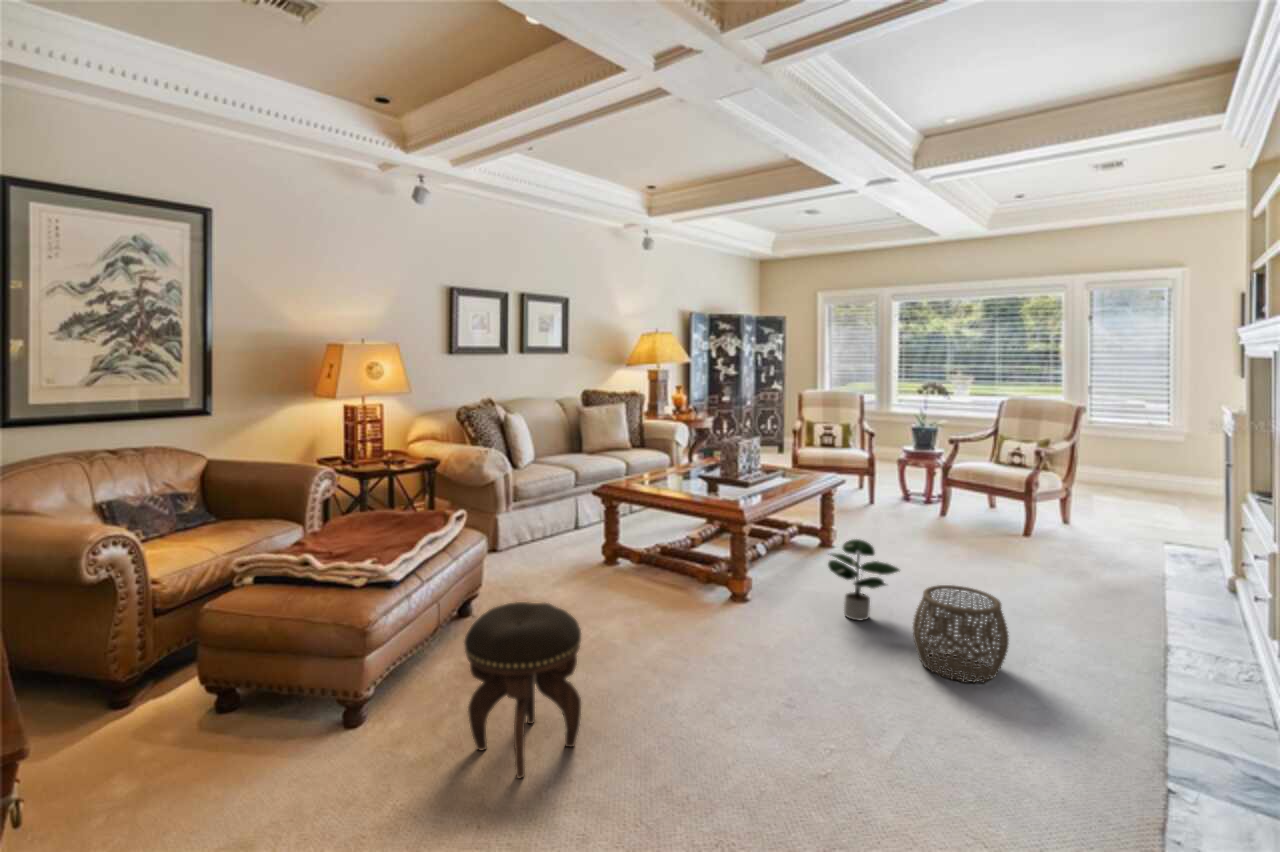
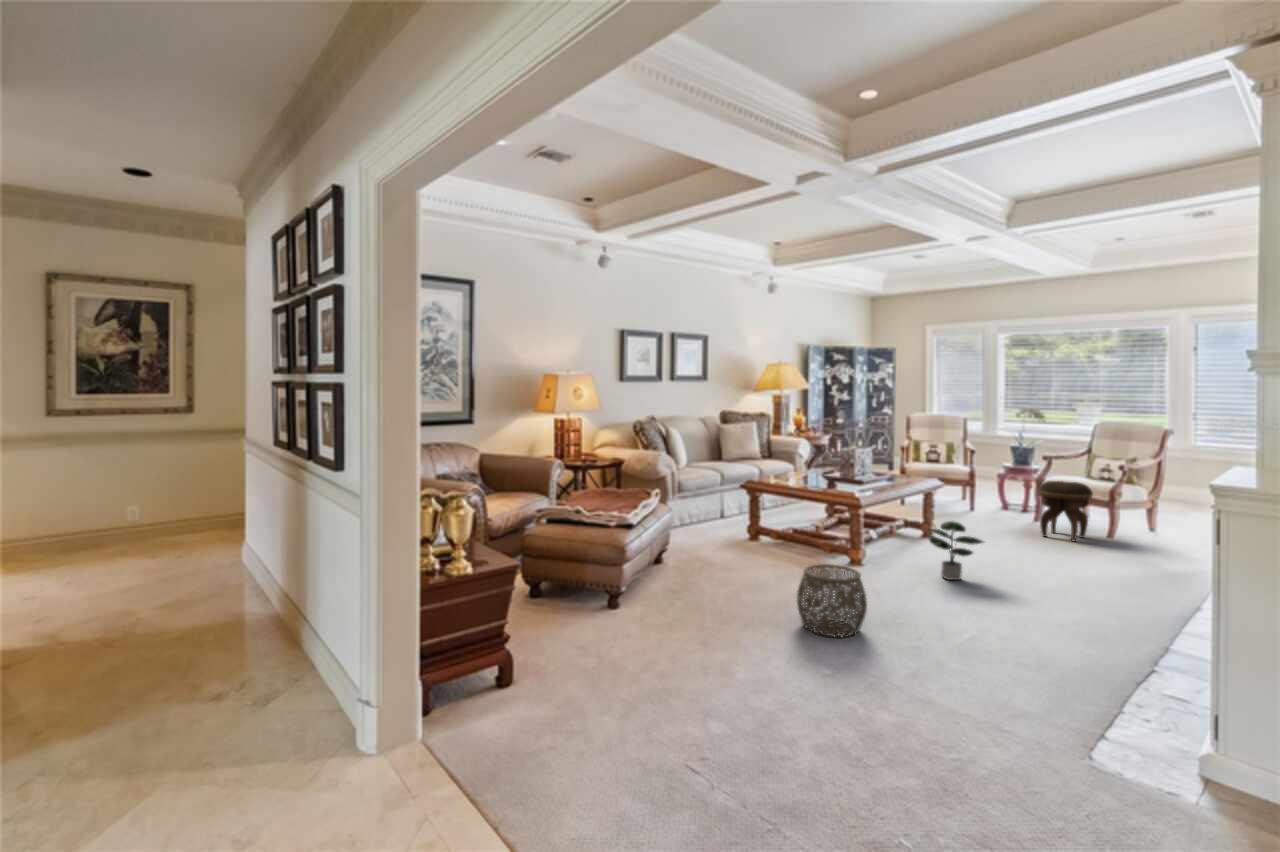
woven basket: present [913,585,1009,683] -> present [797,564,867,637]
footstool: present [464,602,581,778] -> present [1039,481,1093,541]

